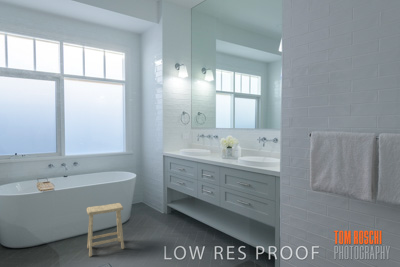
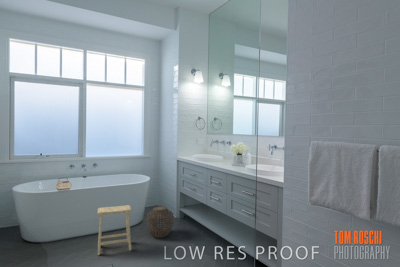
woven basket: none [137,202,164,234] -> present [147,206,173,238]

